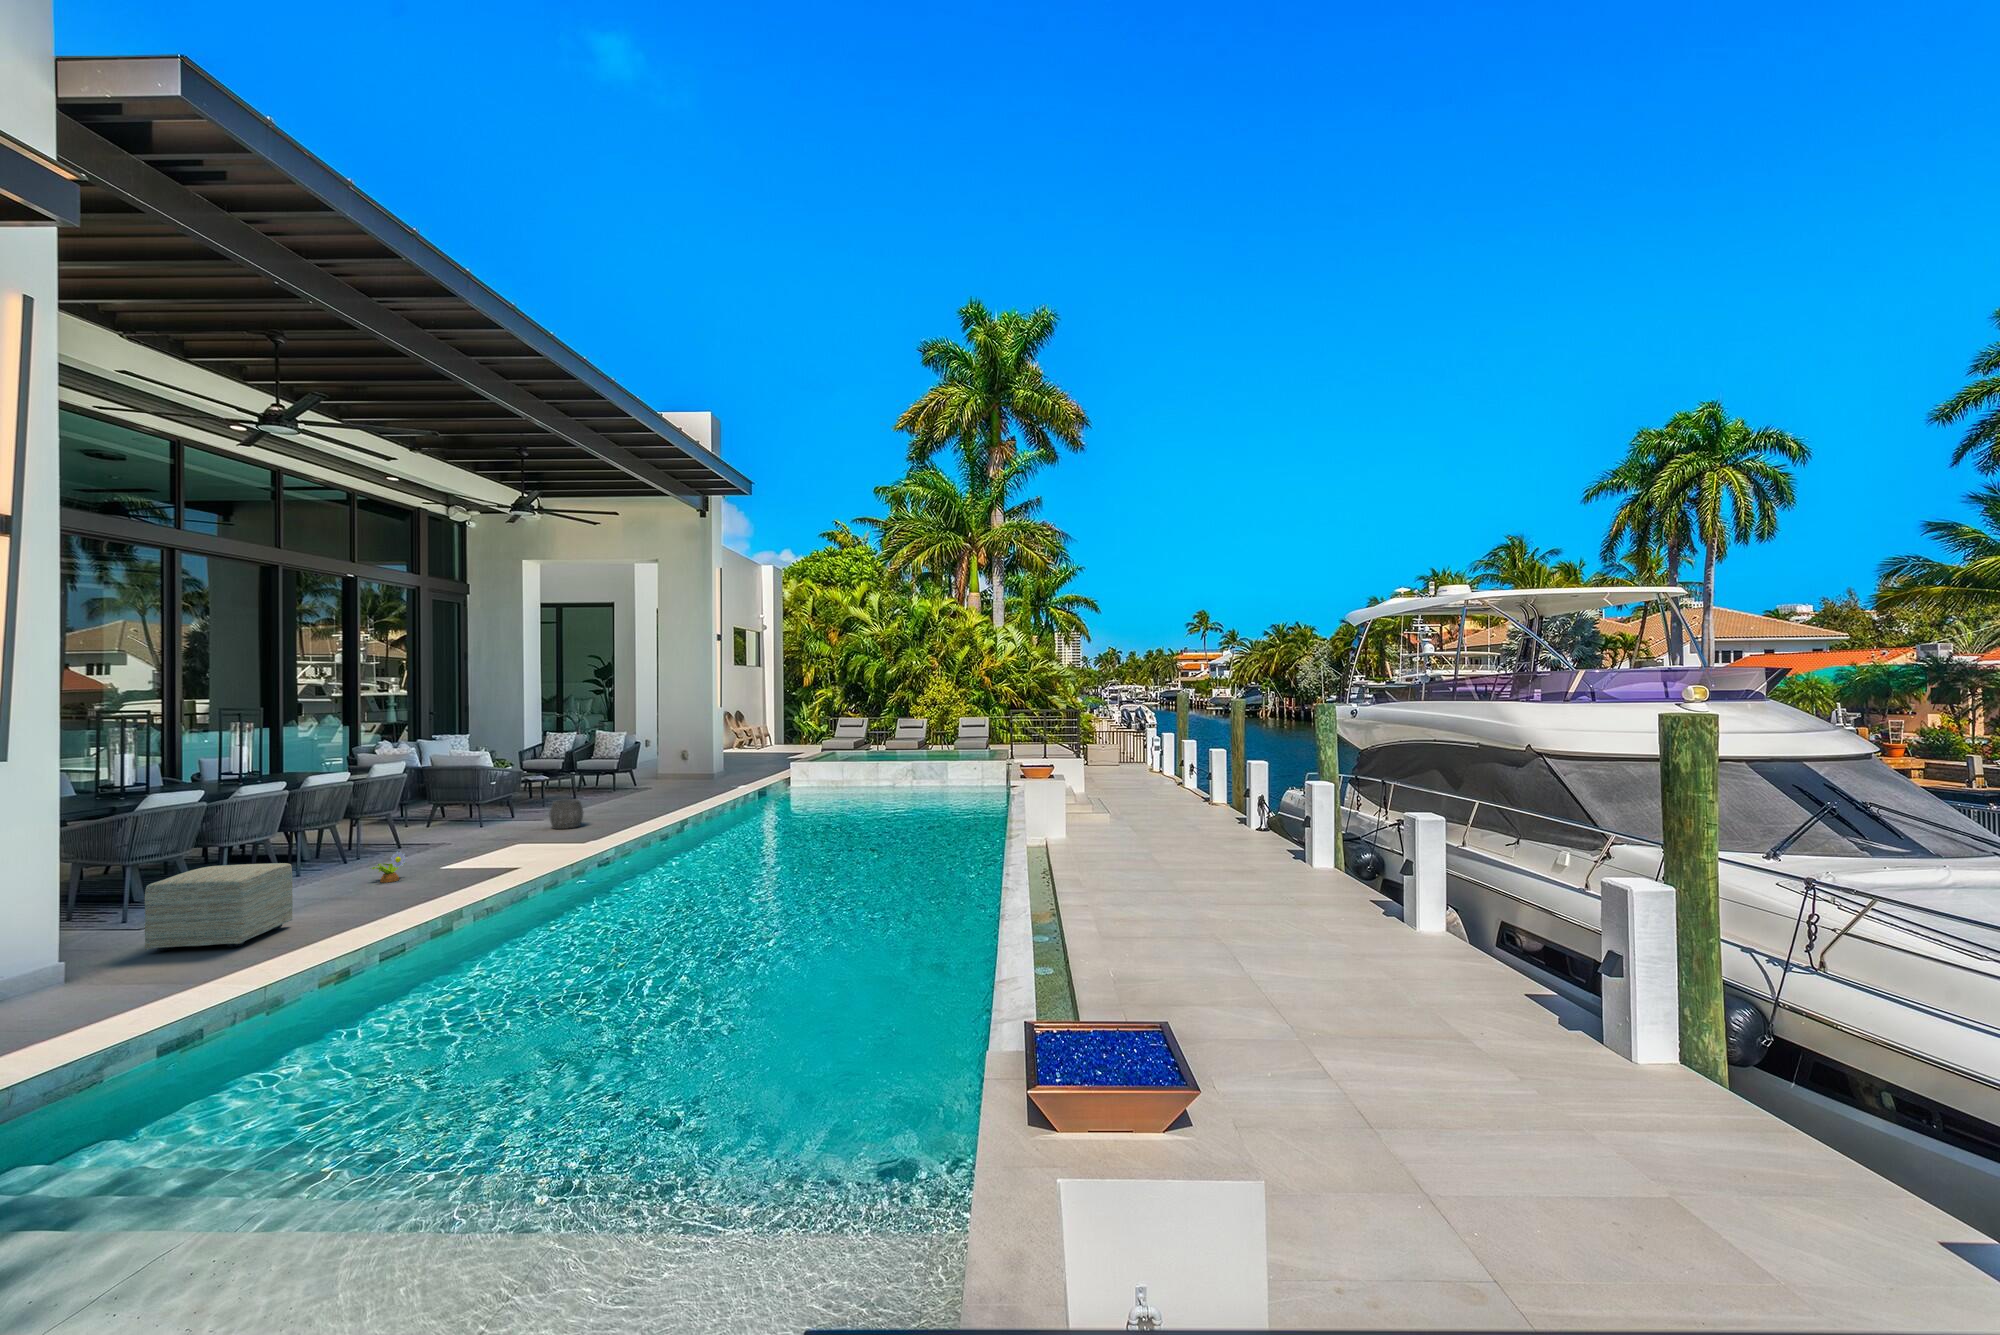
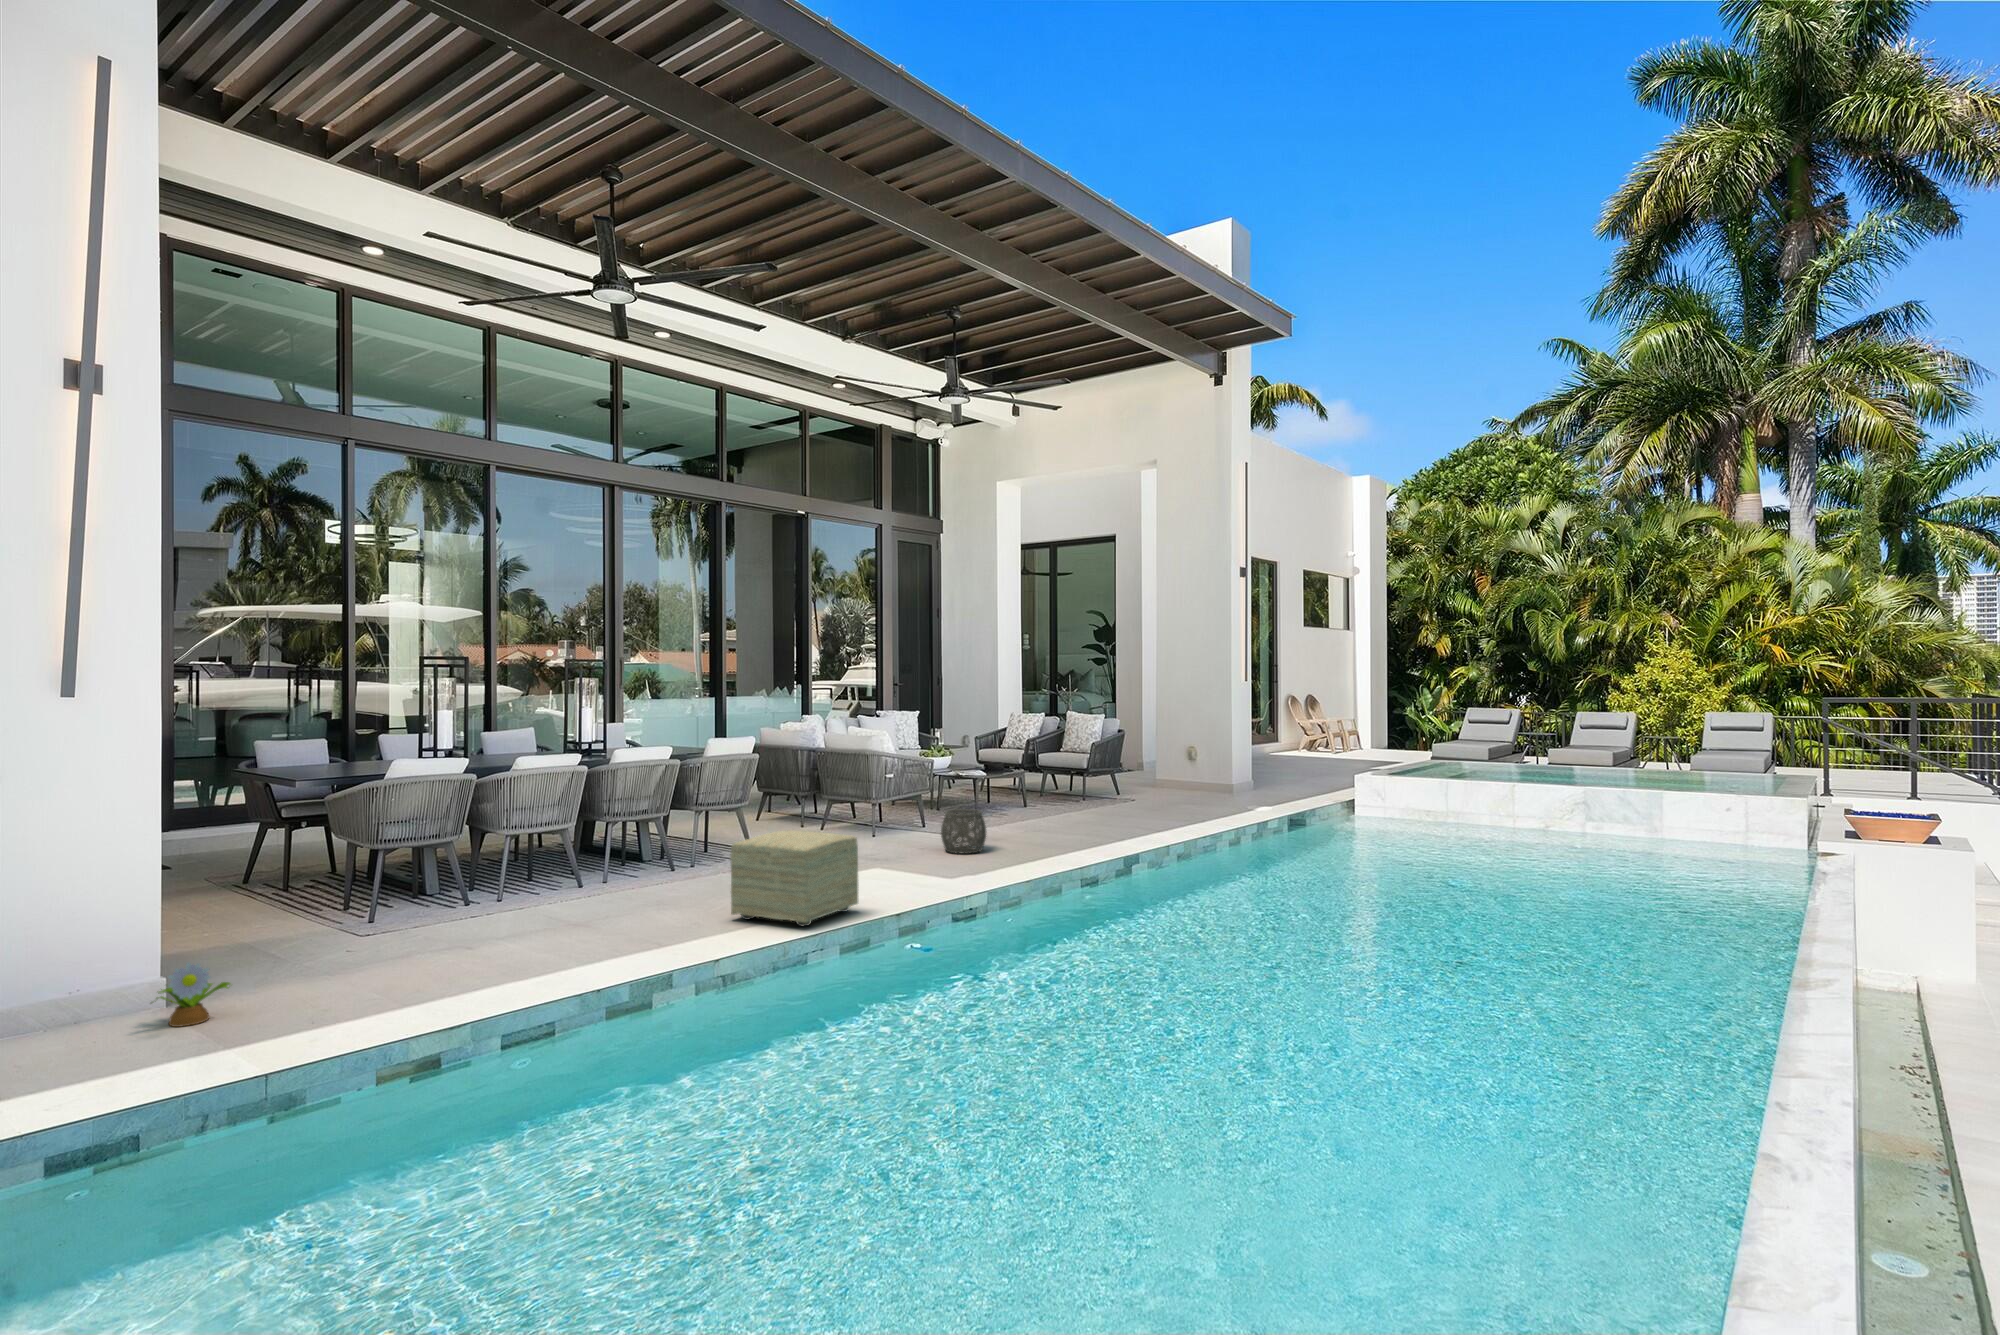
decorative plant: present [372,852,406,883] -> present [156,963,230,1027]
ottoman: present [145,863,293,951] -> present [730,830,858,926]

